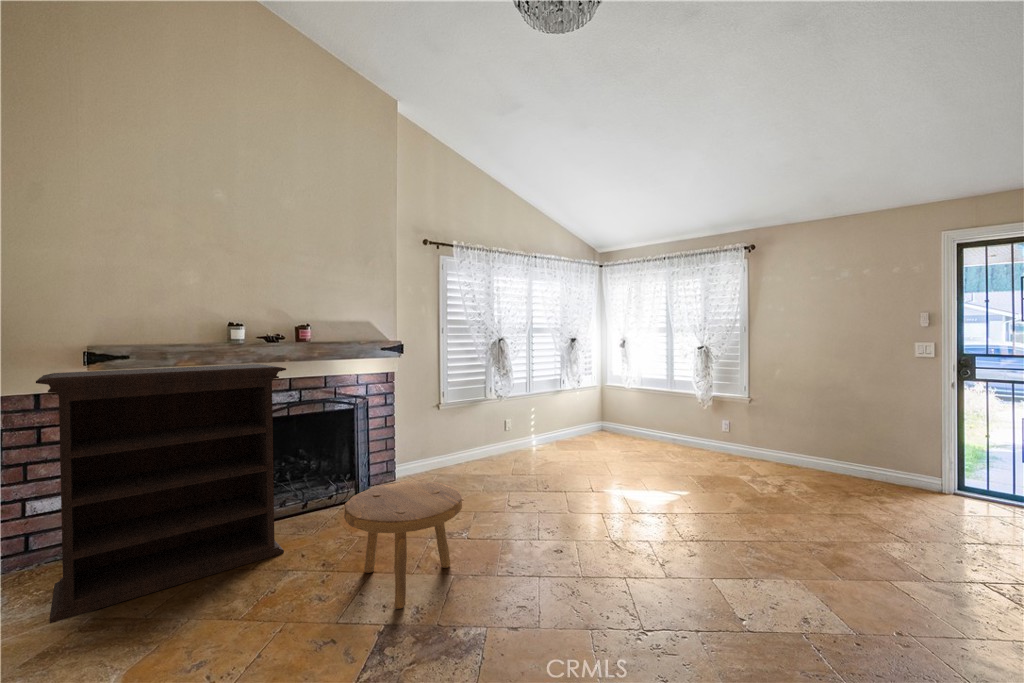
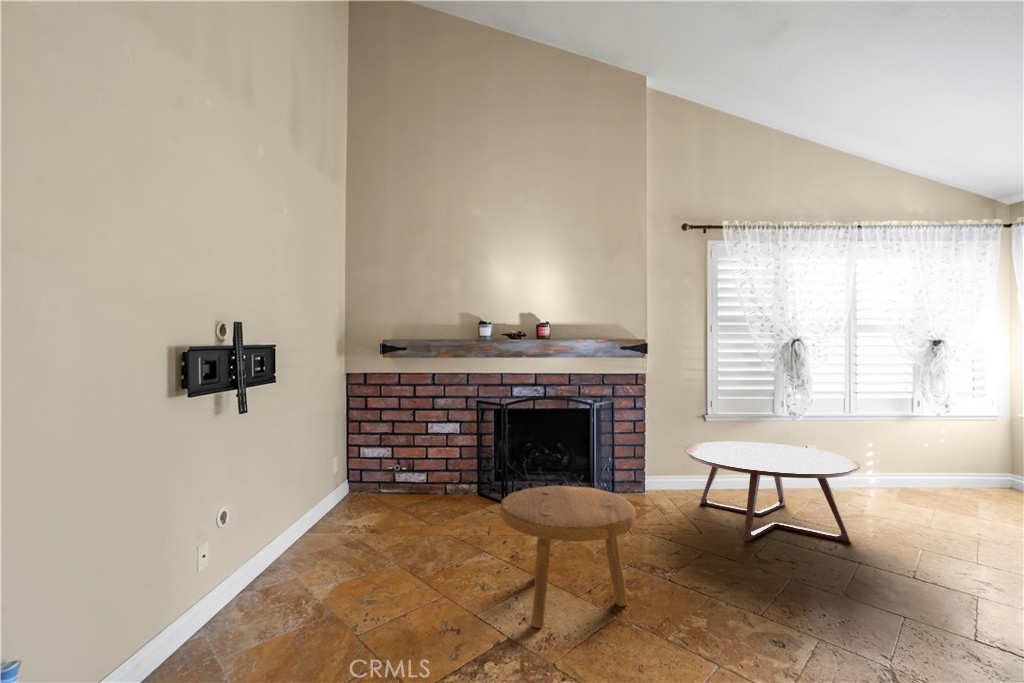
bookshelf: present [36,364,286,623] -> none [333,354,501,534]
coffee table: none [434,419,547,495] -> present [685,442,860,543]

